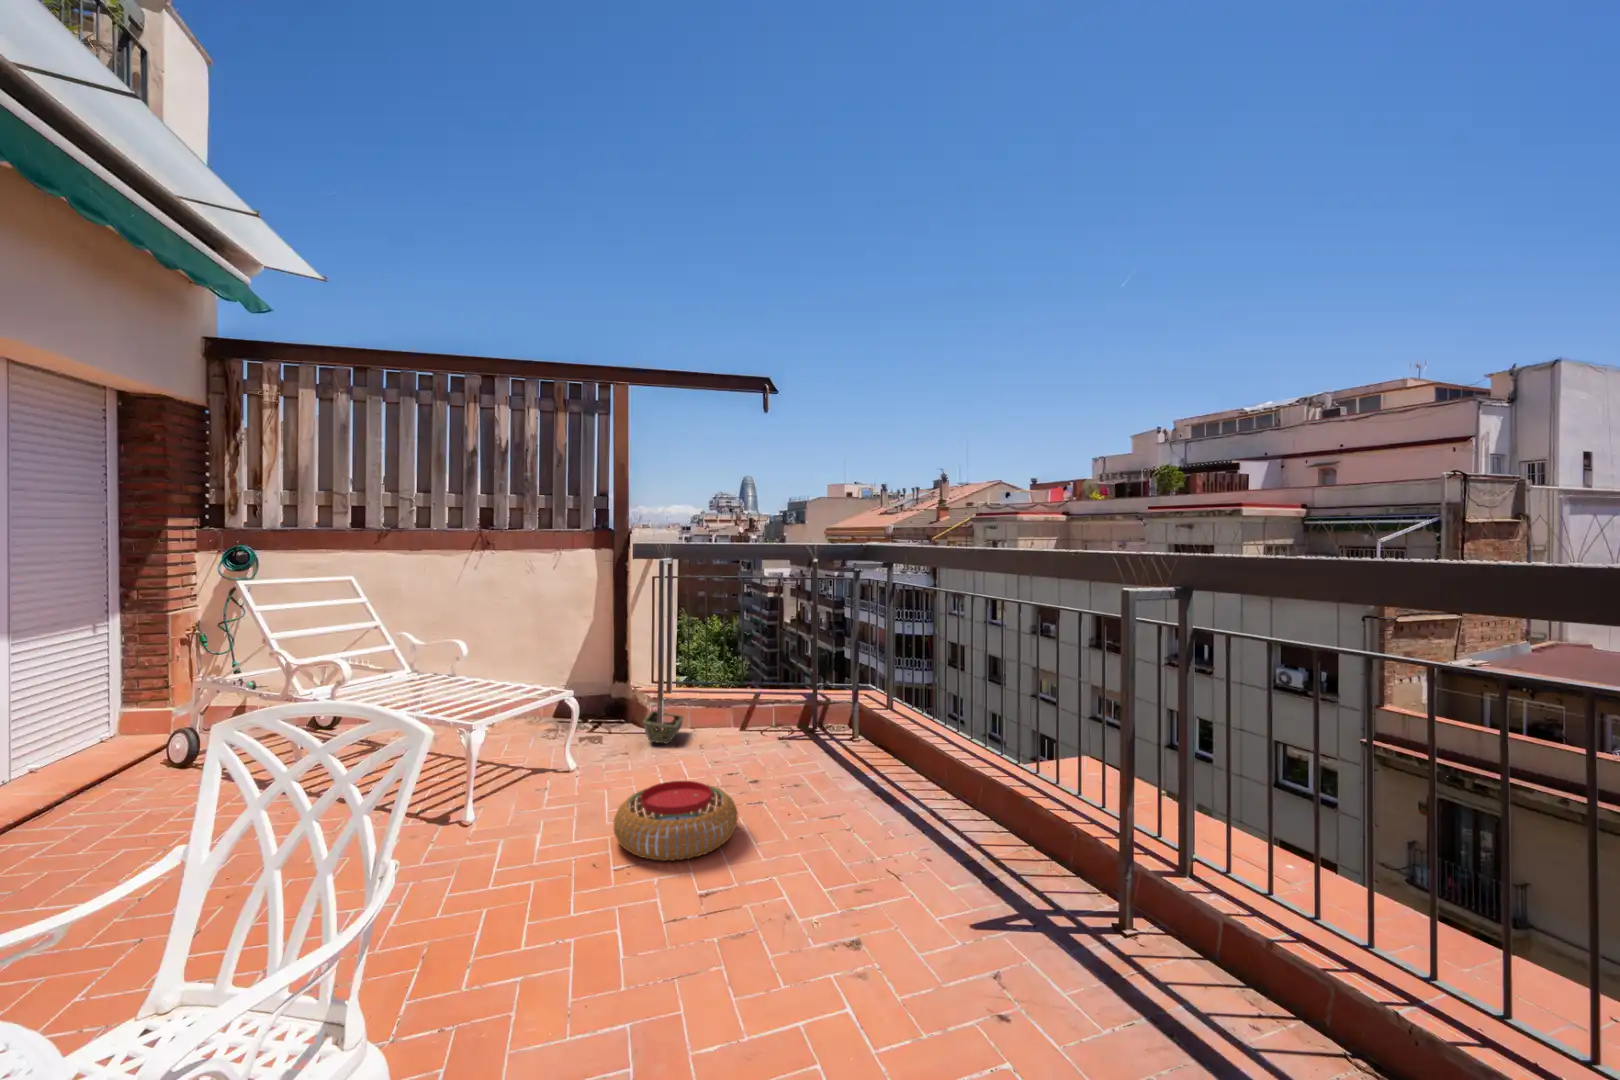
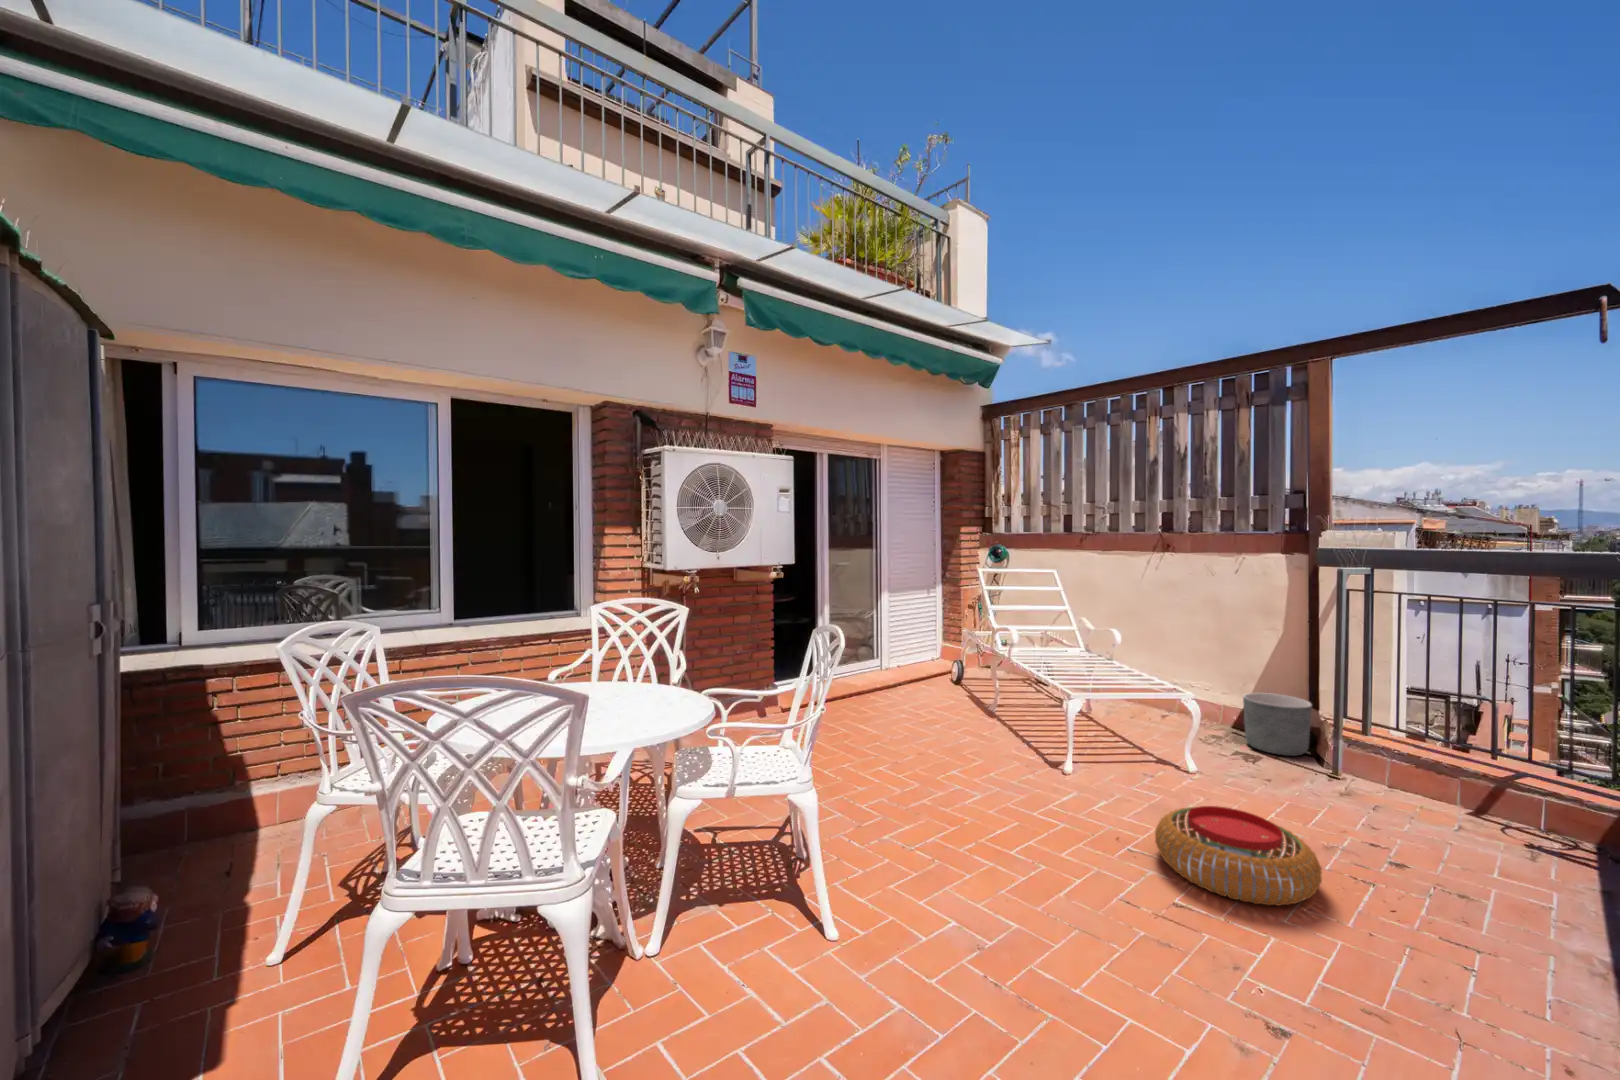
planter: none [575,677,626,732] -> present [1243,693,1312,756]
woven basket: present [643,711,683,744] -> none [1306,748,1382,790]

